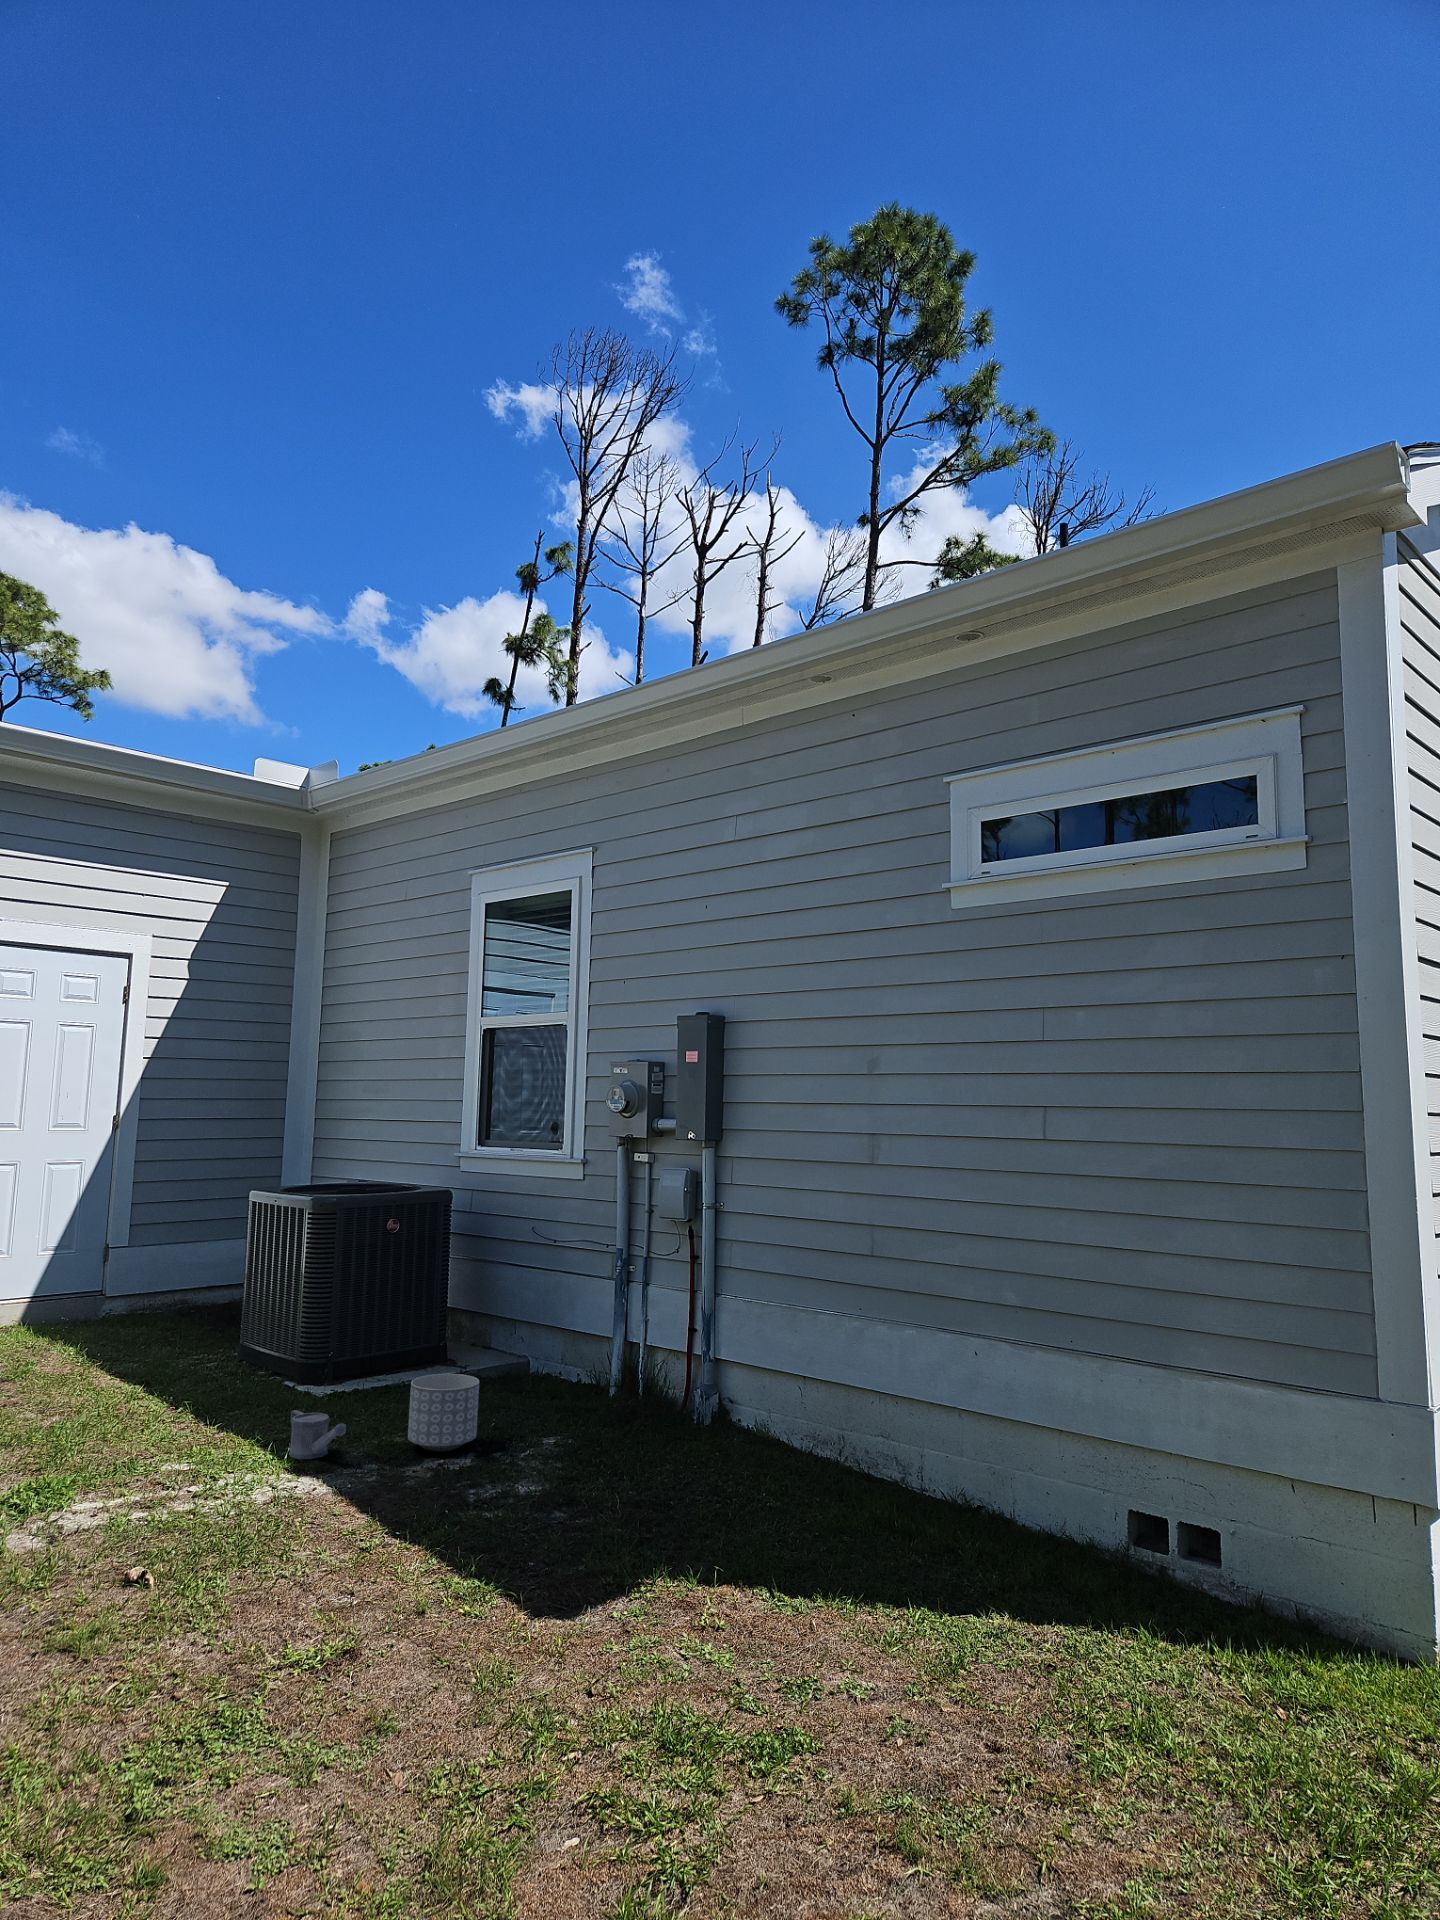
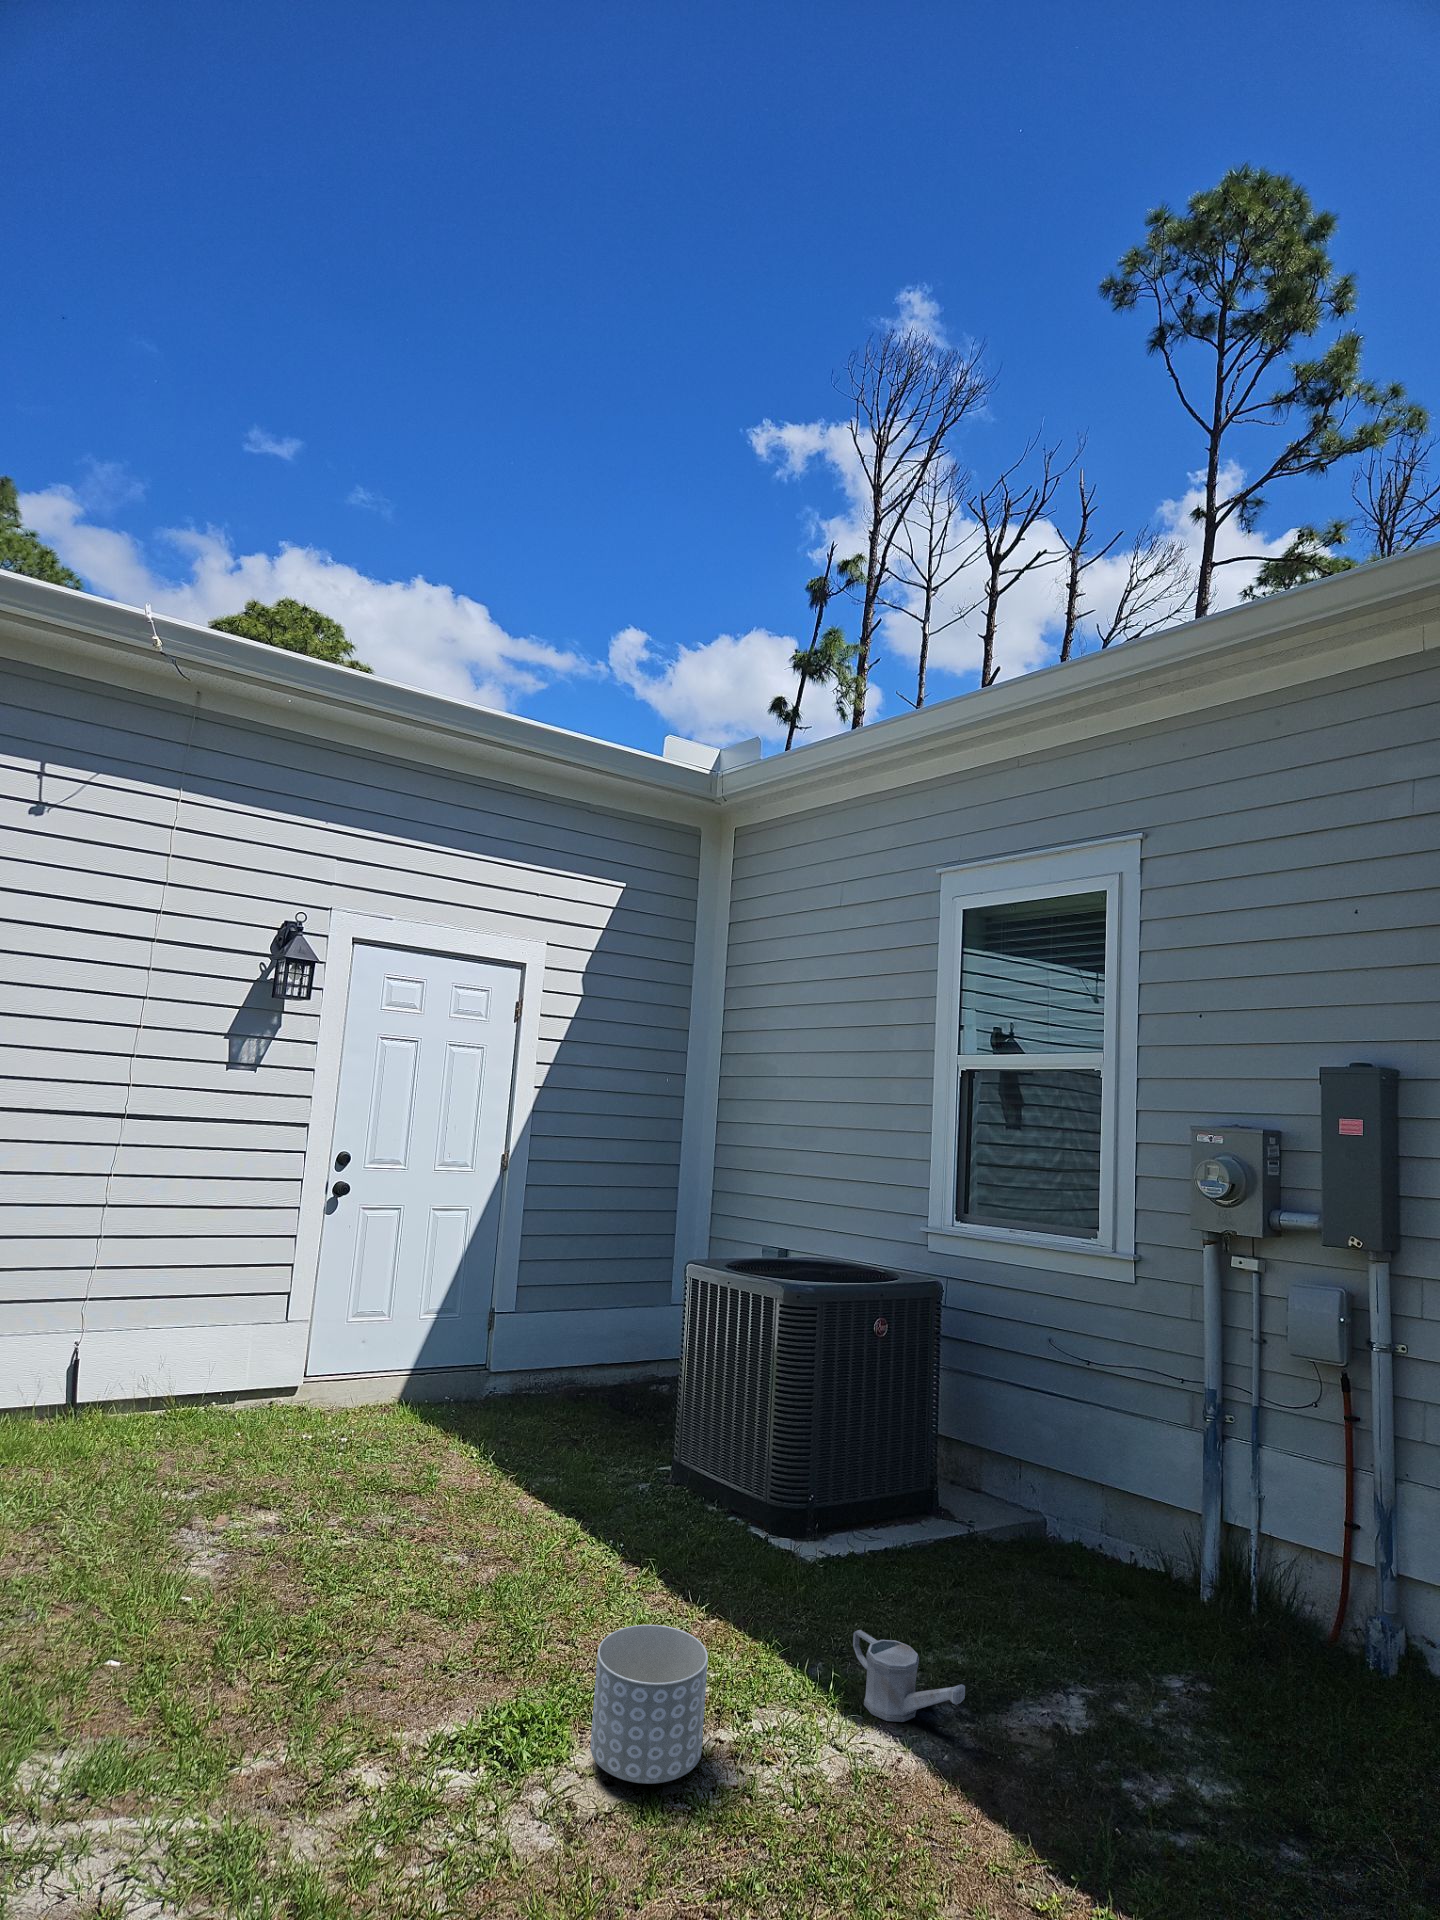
planter: present [408,1374,479,1452] -> present [590,1625,708,1784]

